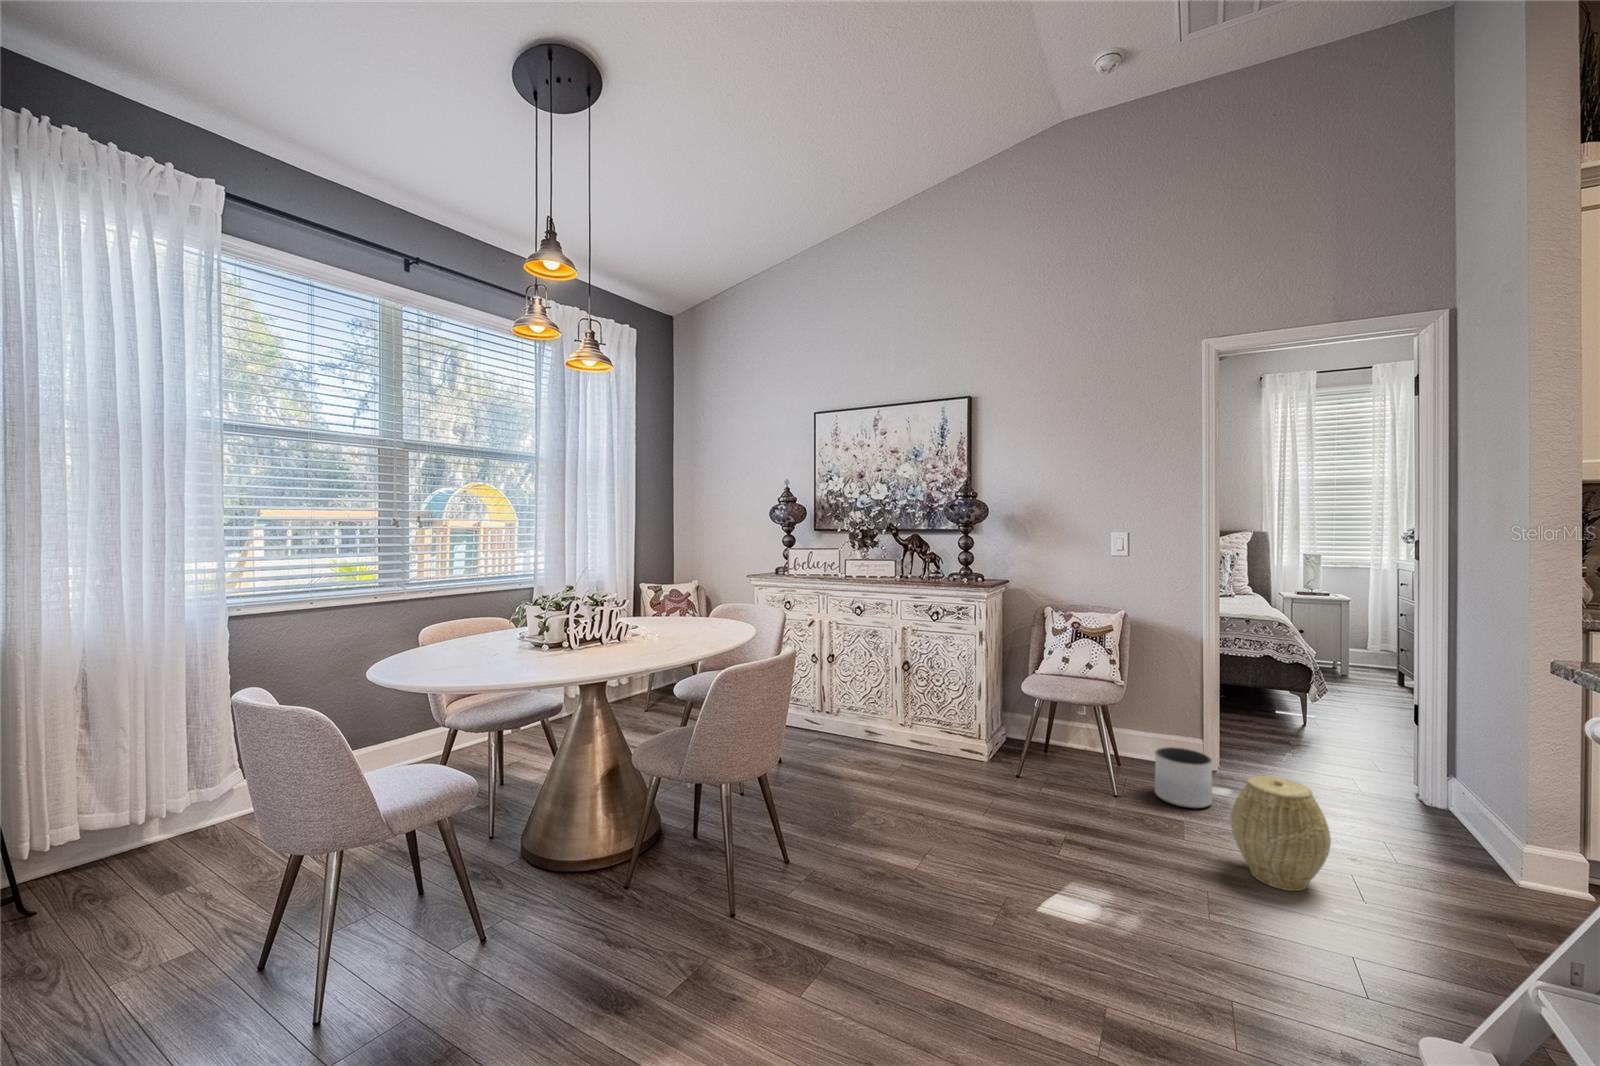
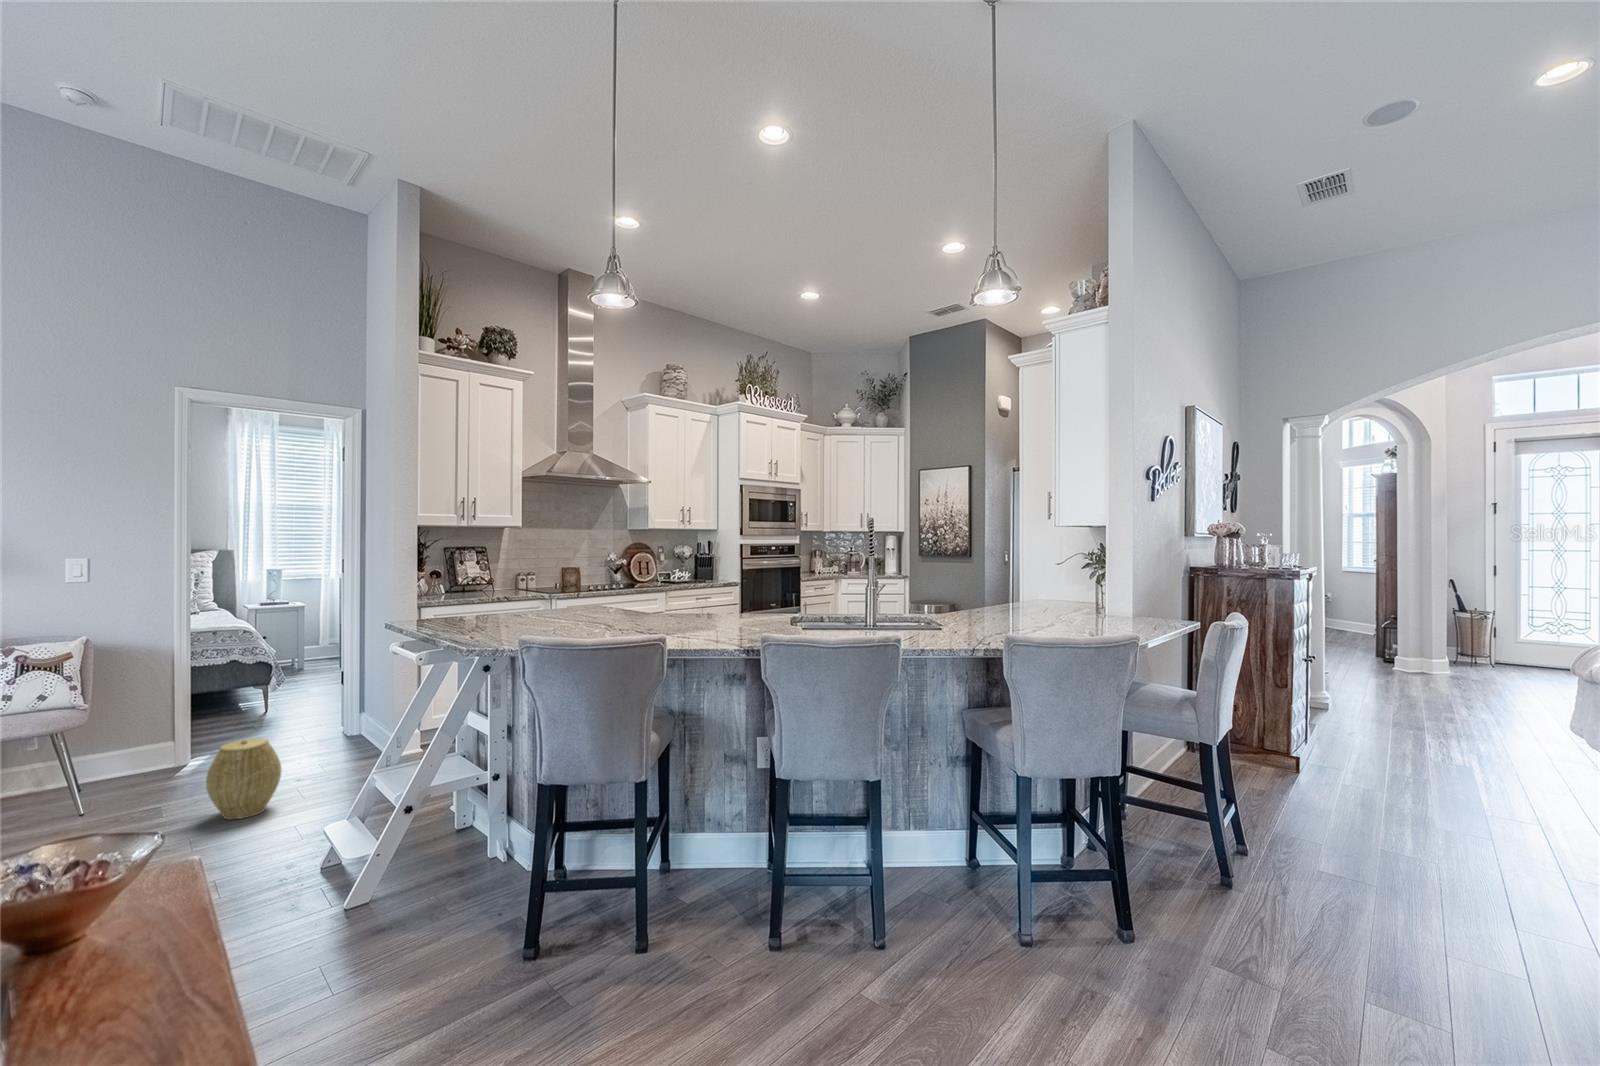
planter: present [1155,747,1212,808] -> none [126,749,186,802]

